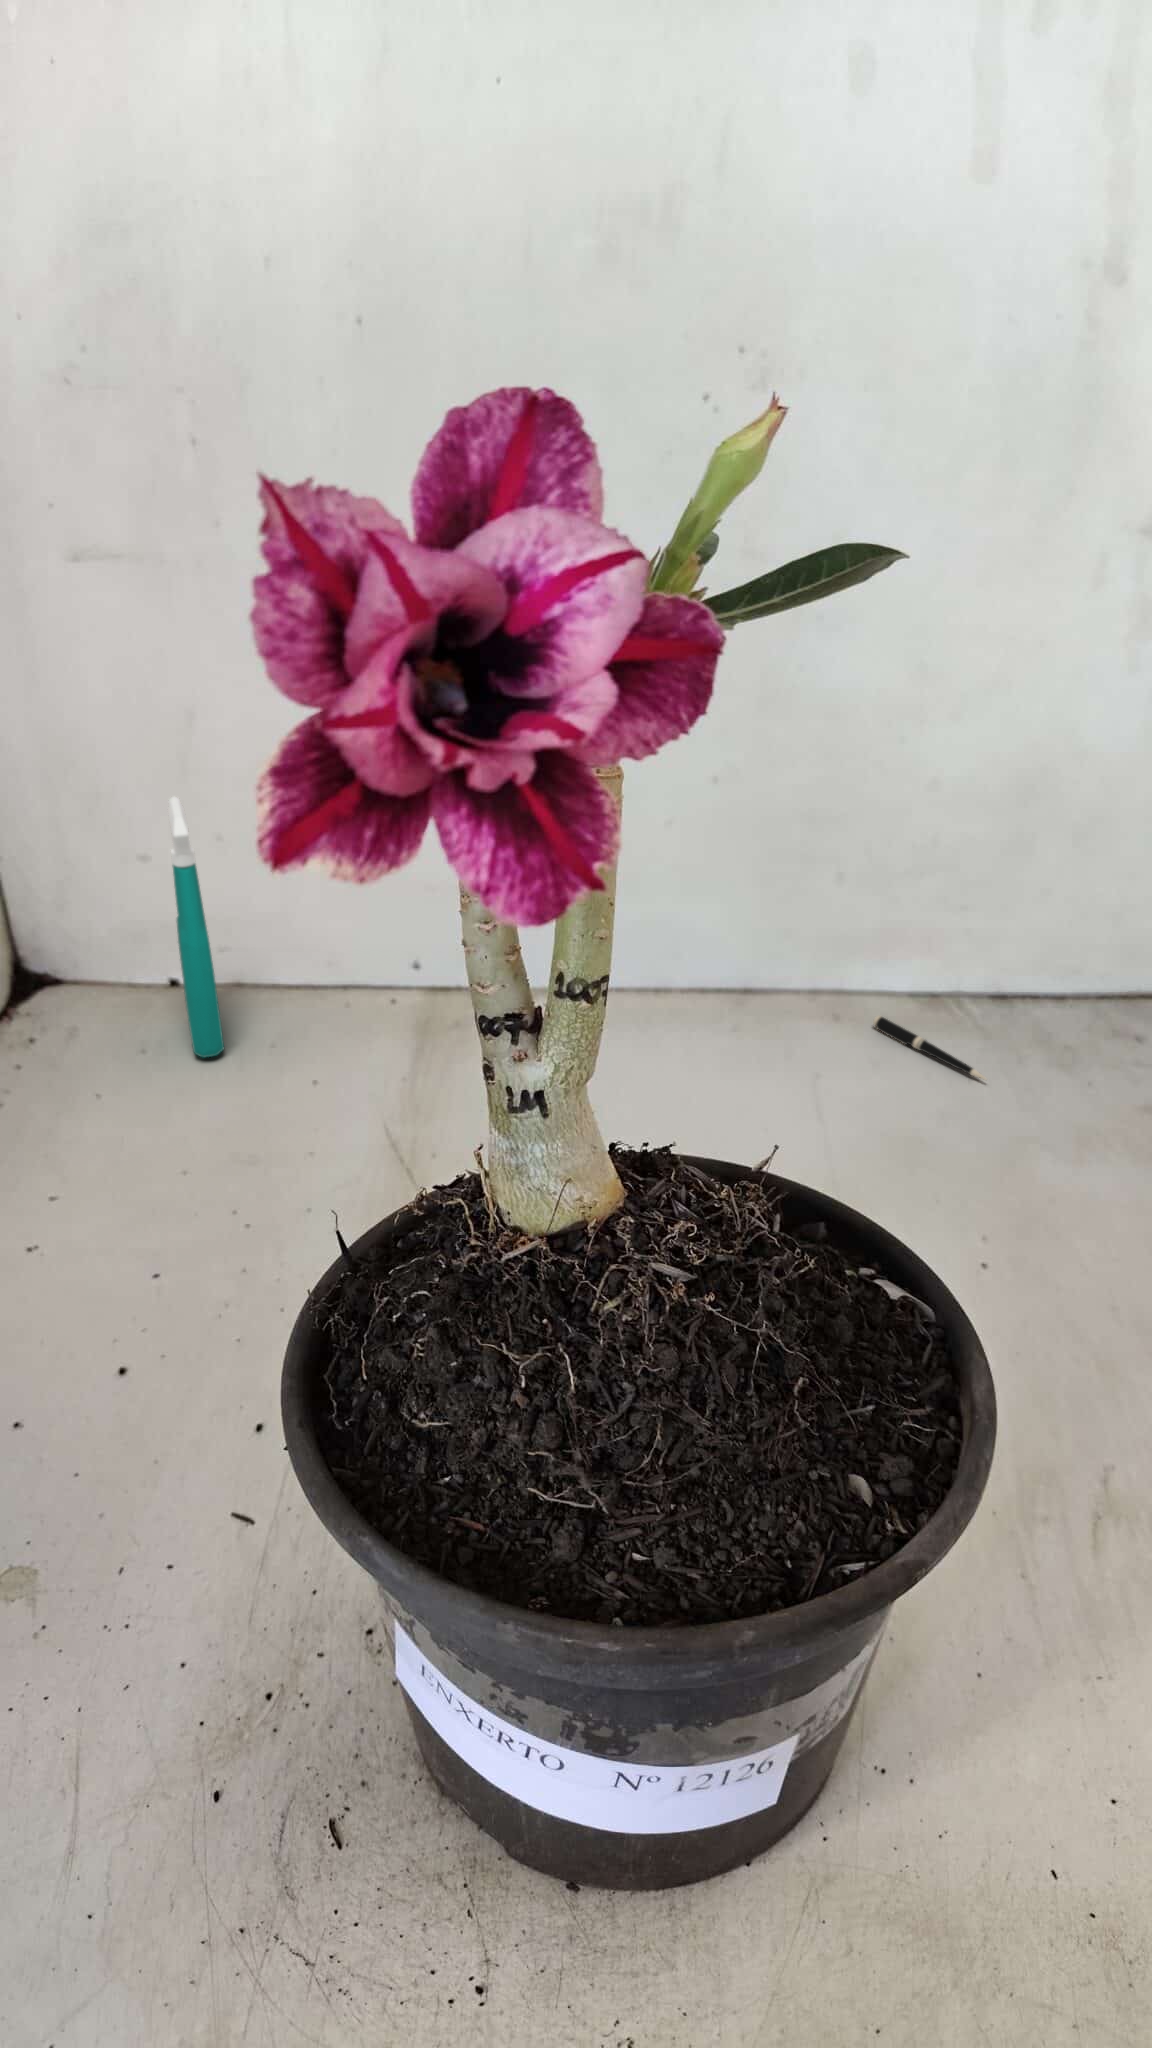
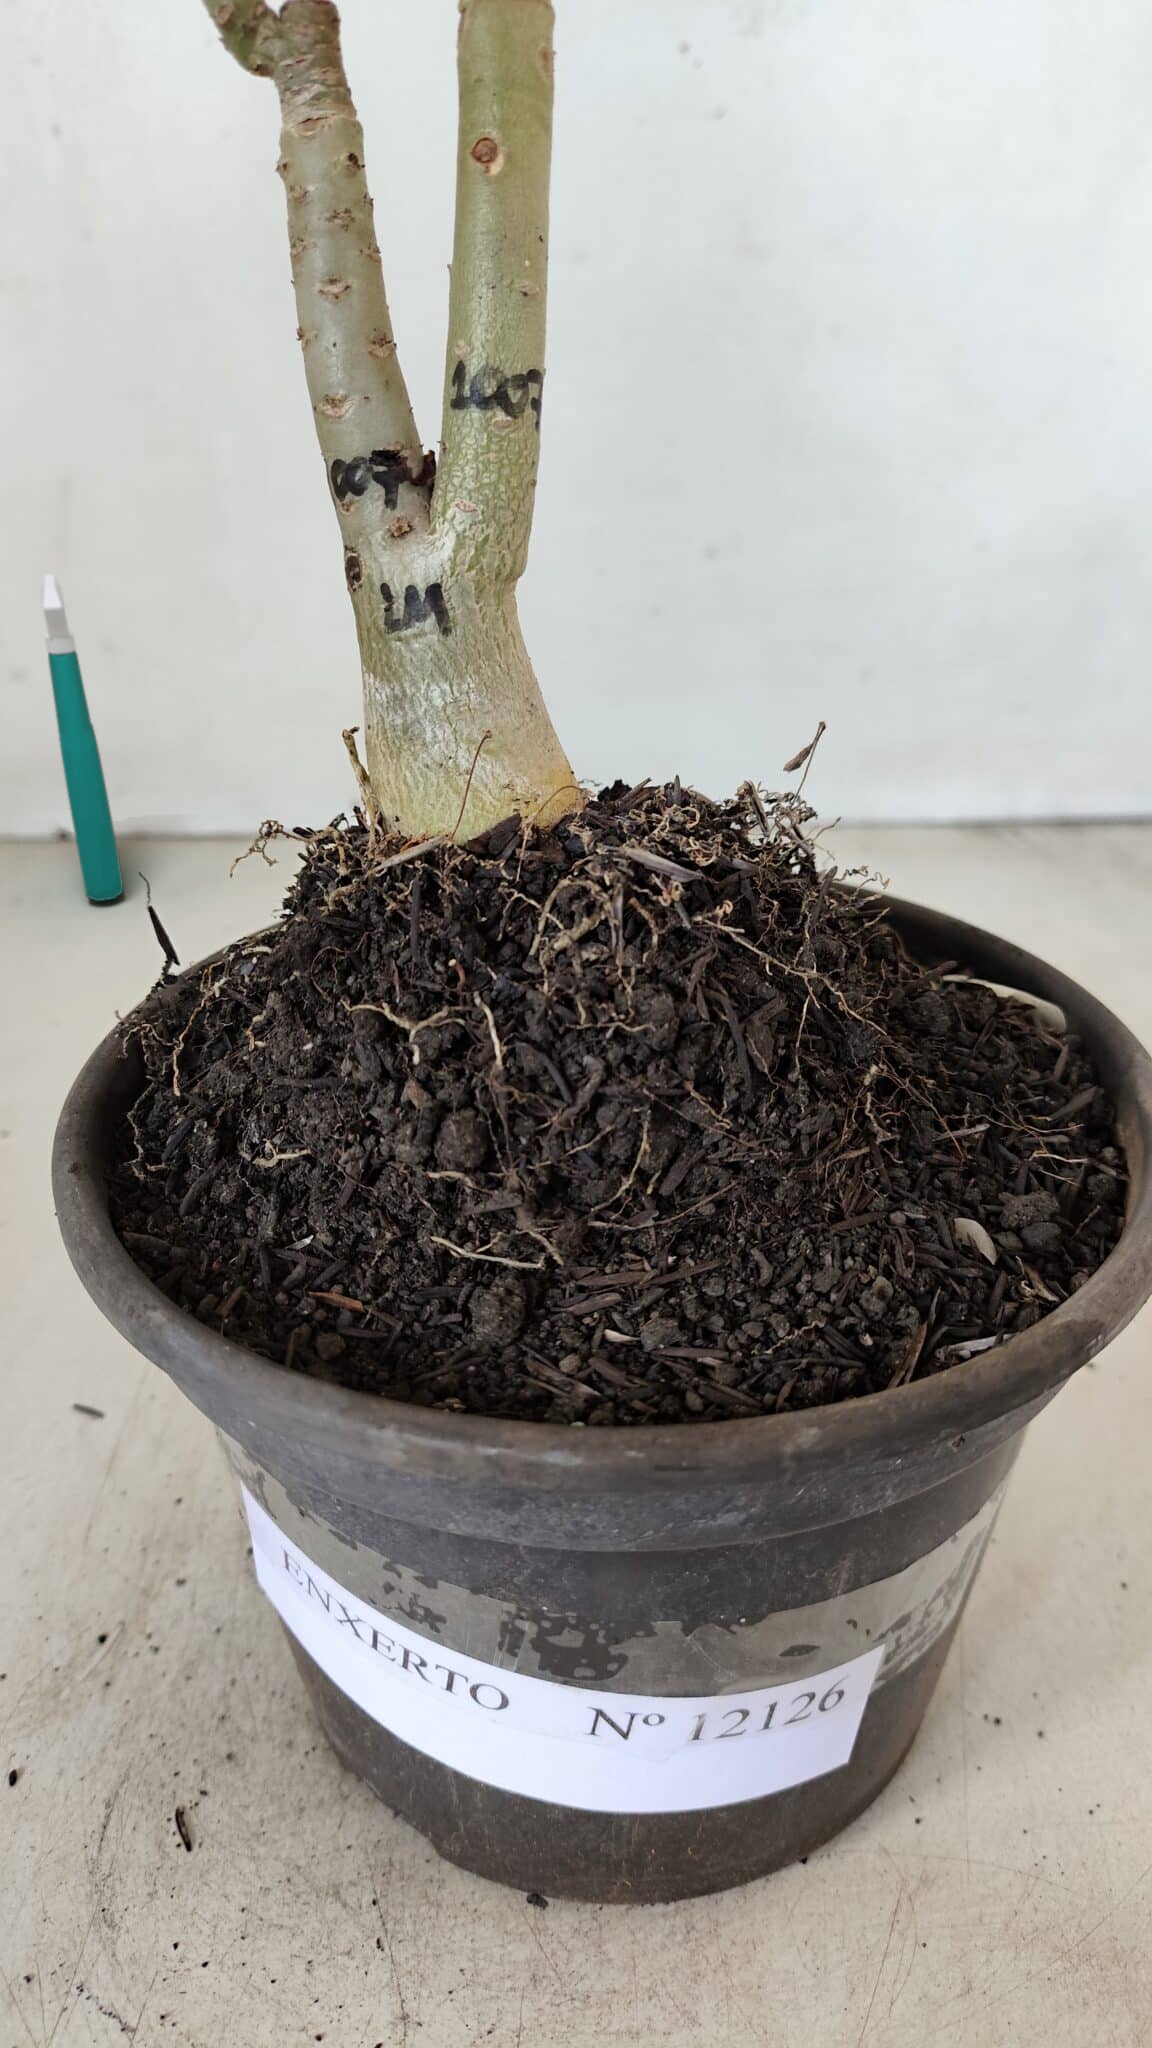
pen: present [873,1016,986,1080] -> none [909,842,1055,904]

